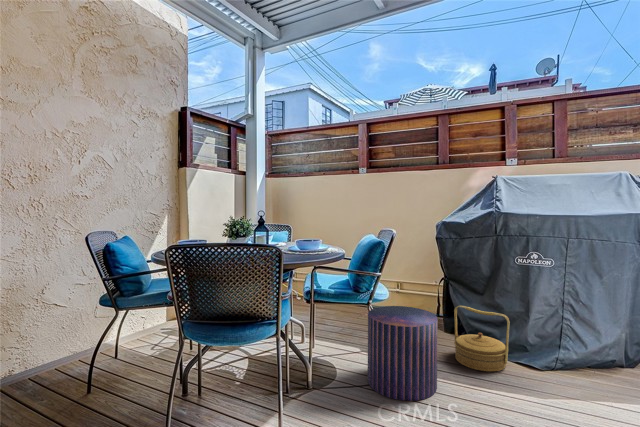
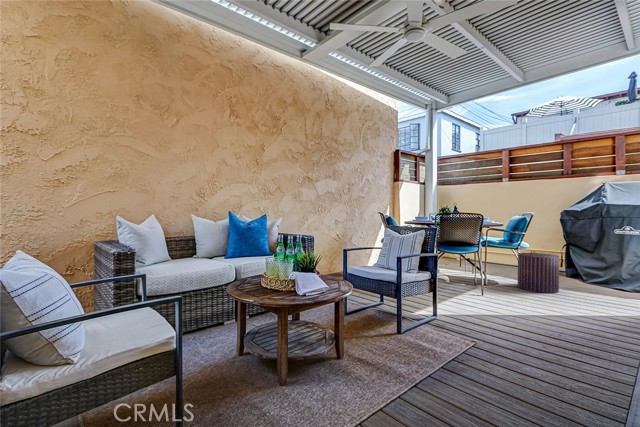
woven basket: present [454,305,510,372] -> none [571,257,608,291]

